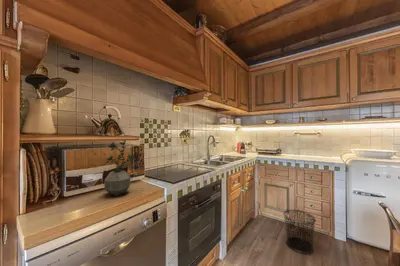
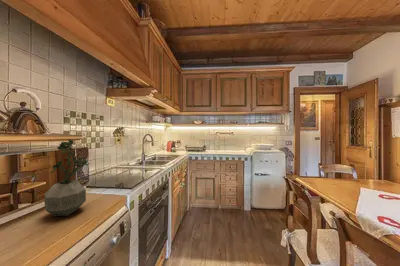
trash can: present [284,210,316,254] -> none [214,196,237,229]

